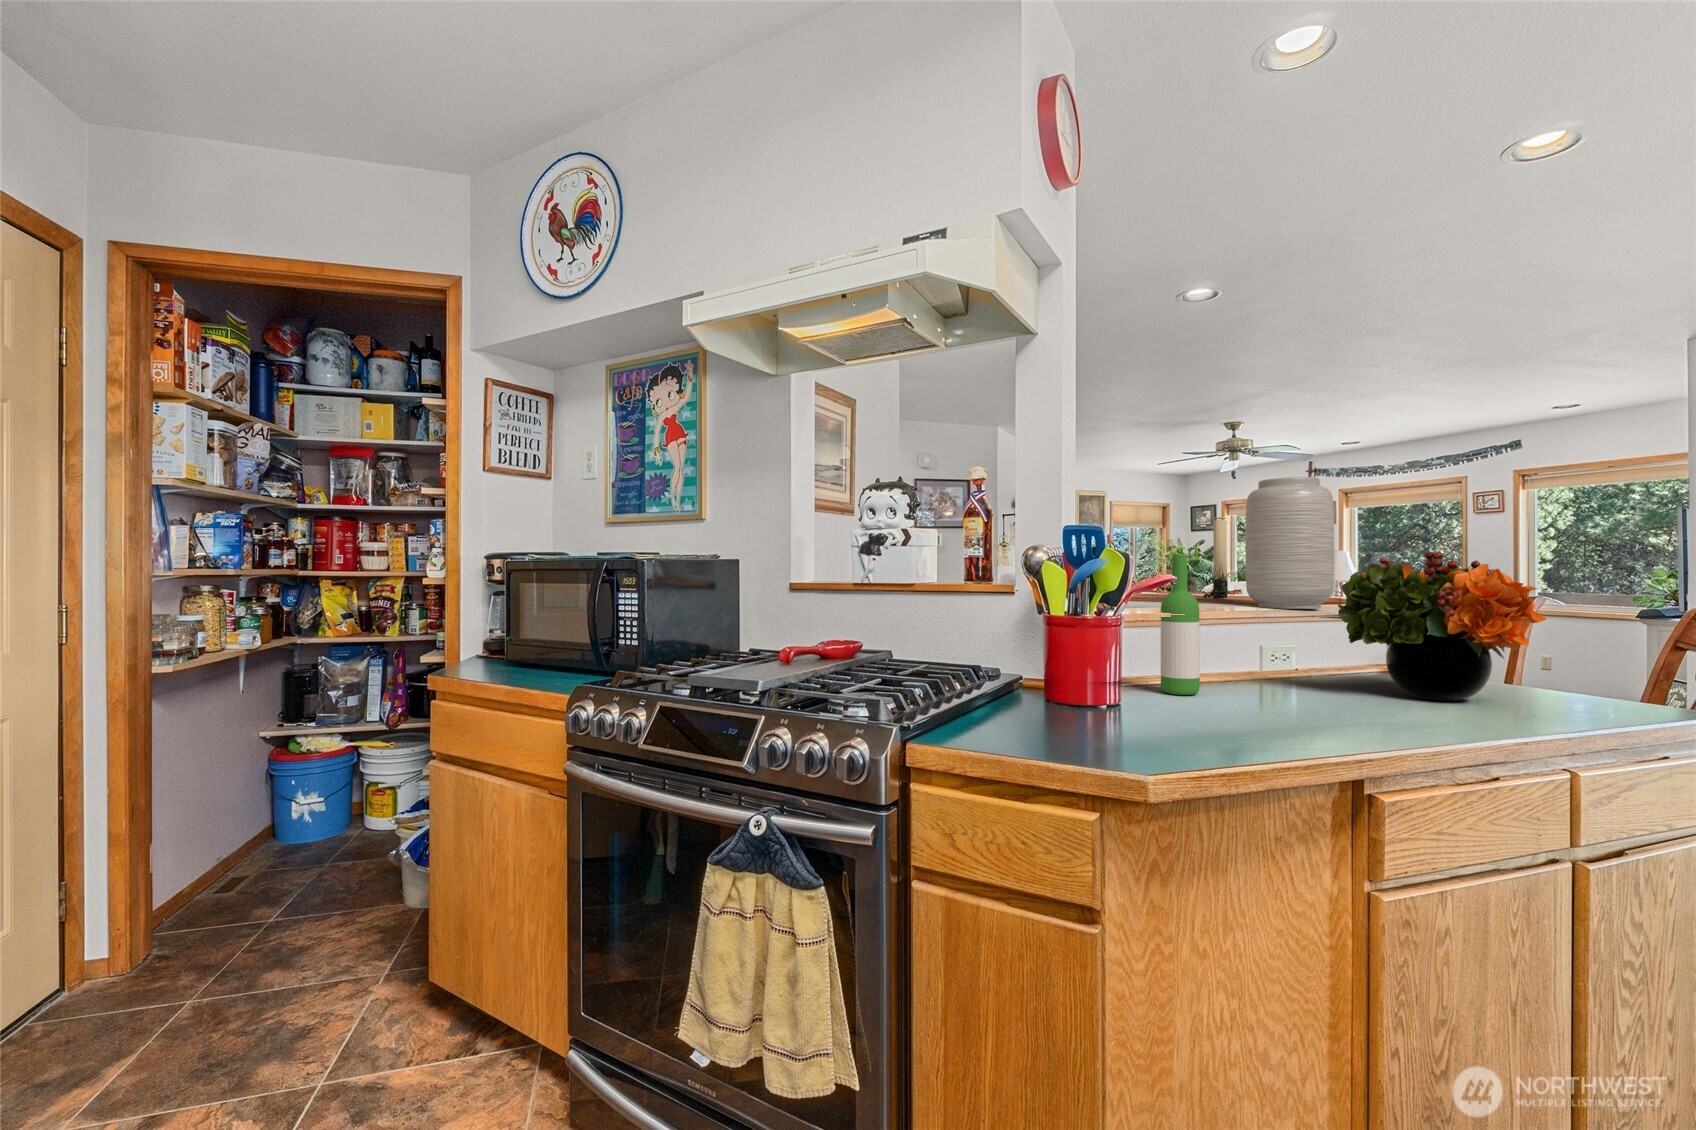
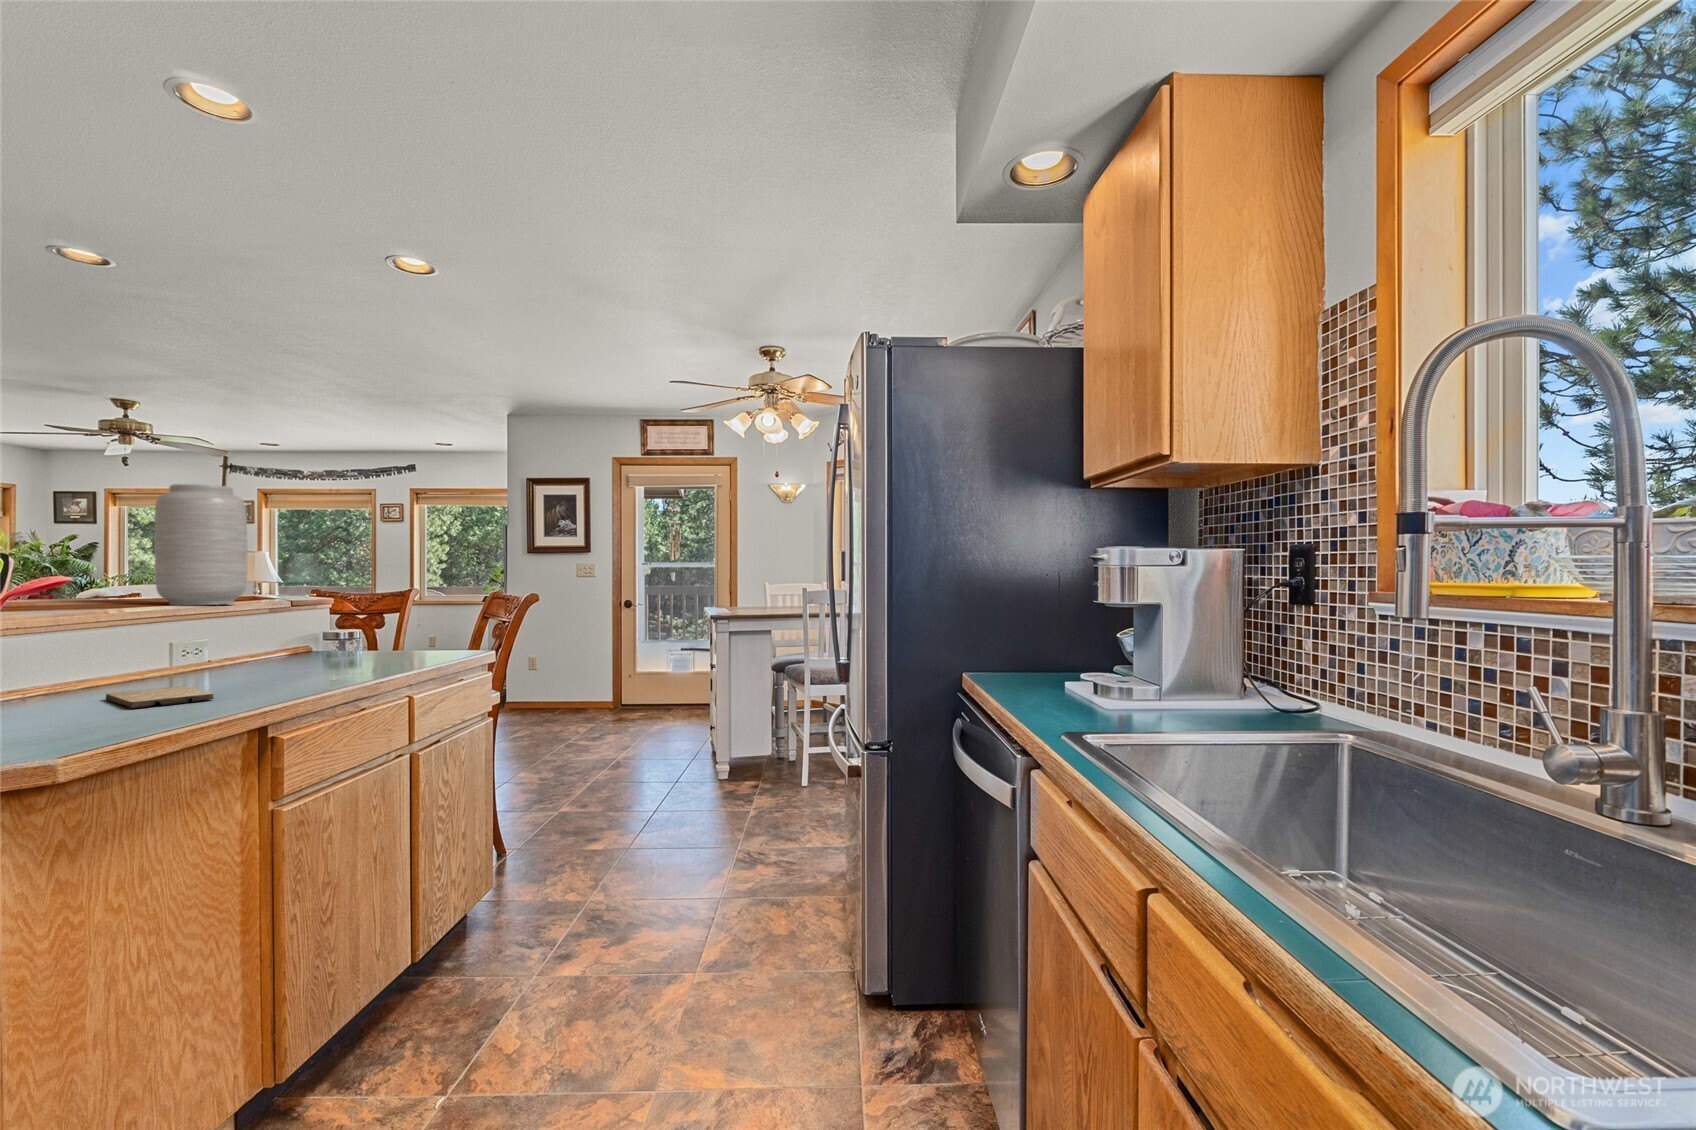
candle: present [1203,517,1228,598] -> none [100,516,133,600]
flower arrangement: present [1338,551,1546,701] -> none [245,554,402,667]
wine bottle: present [1161,554,1200,695] -> none [54,554,105,696]
cutting board: none [1198,699,1299,727] -> present [106,686,214,708]

